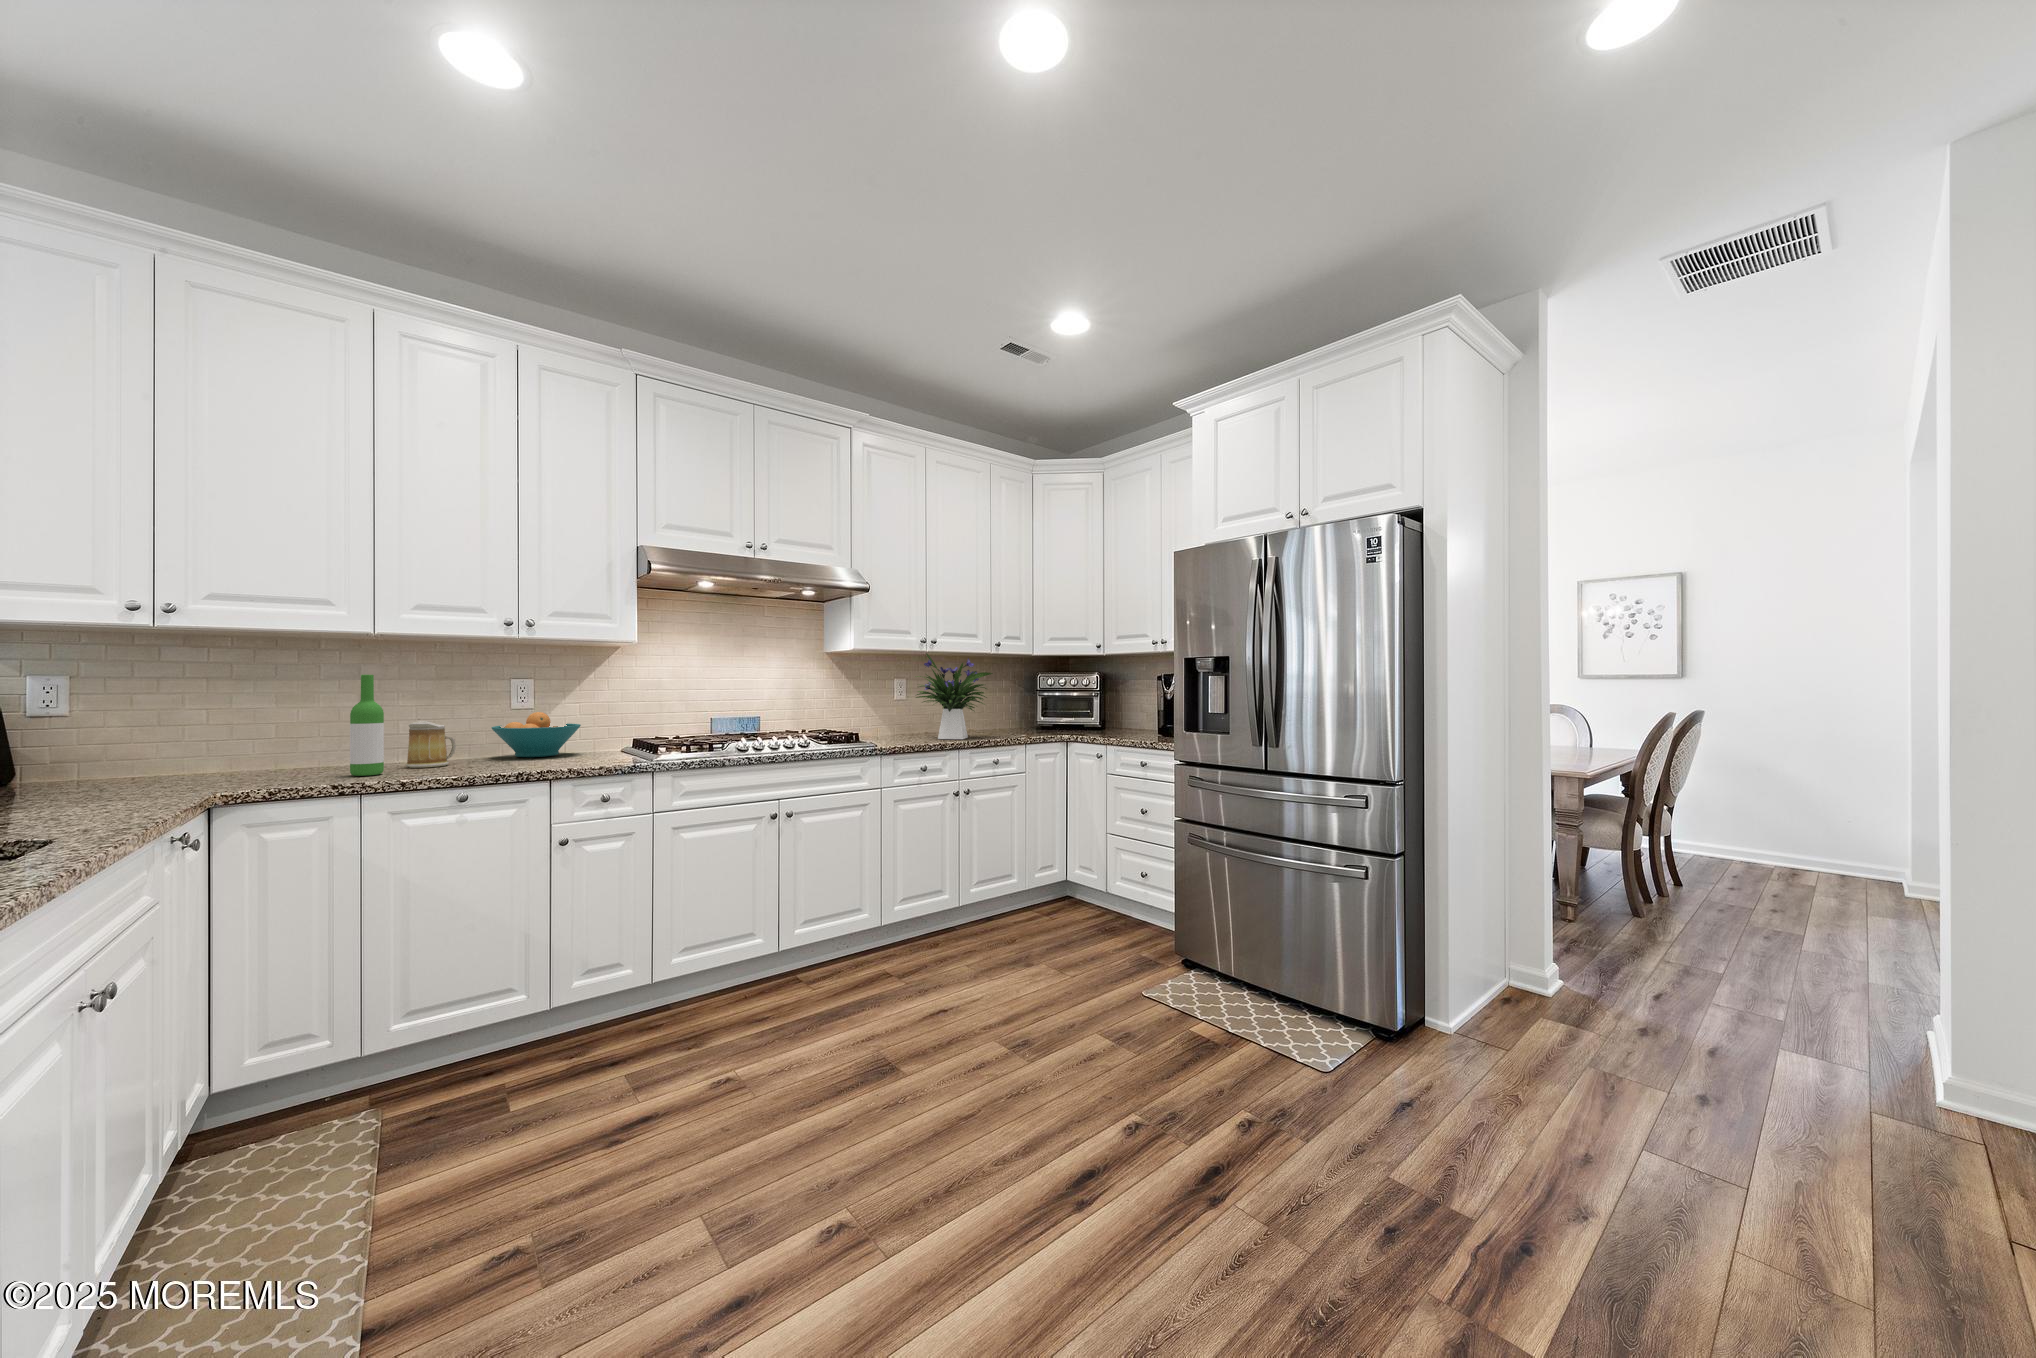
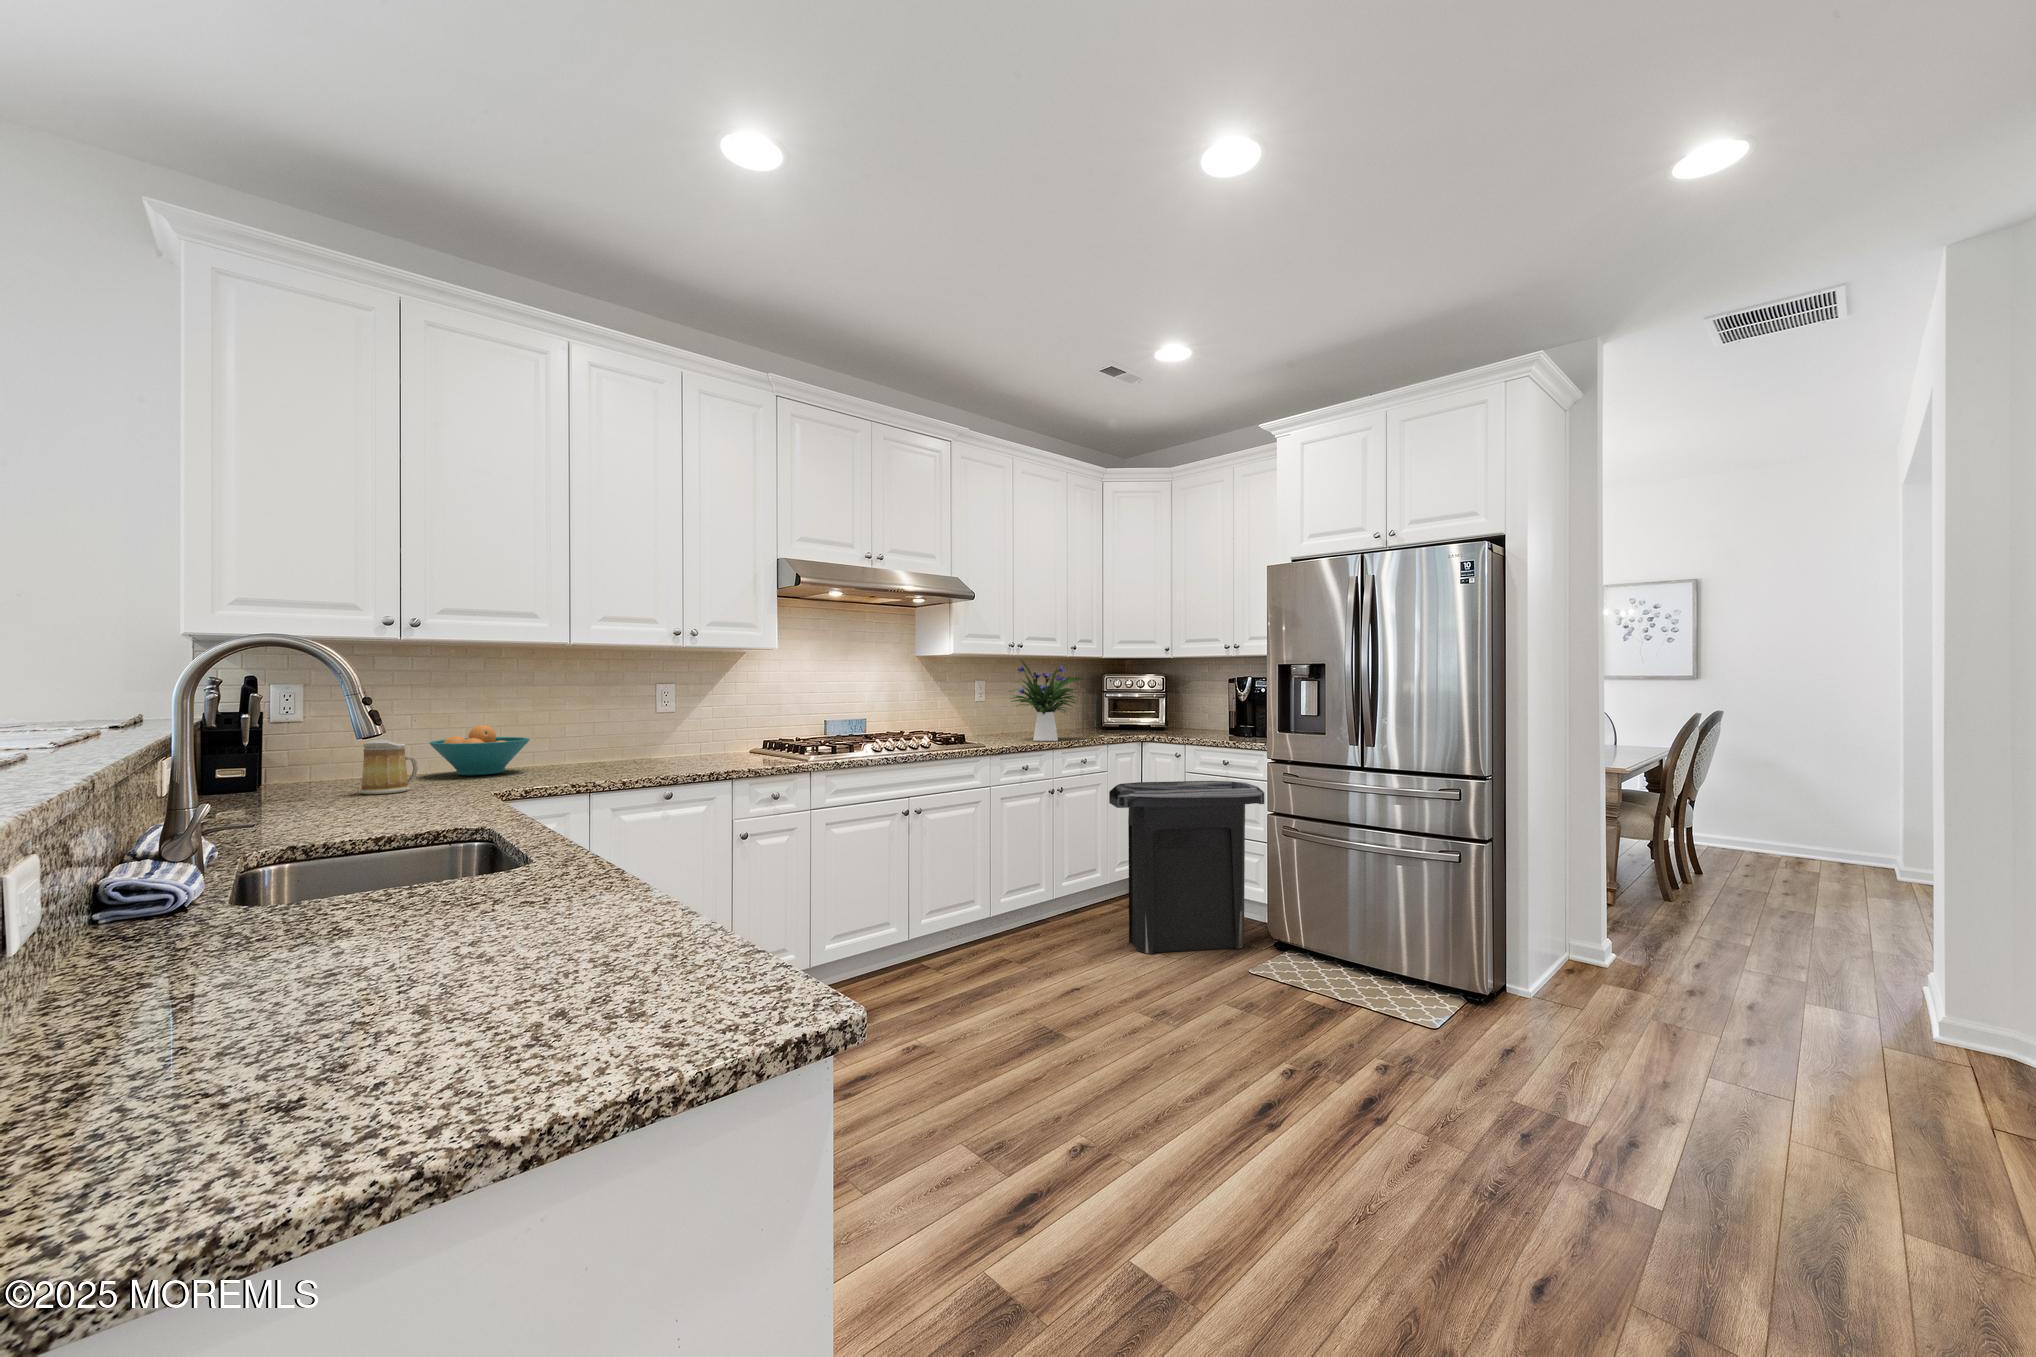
wine bottle: present [350,675,384,776] -> none [563,684,590,776]
fruit bowl: present [492,712,581,757] -> present [430,725,530,775]
mug: present [406,721,456,768] -> present [360,739,418,794]
trash can: none [1004,783,1172,971] -> present [1109,781,1265,954]

